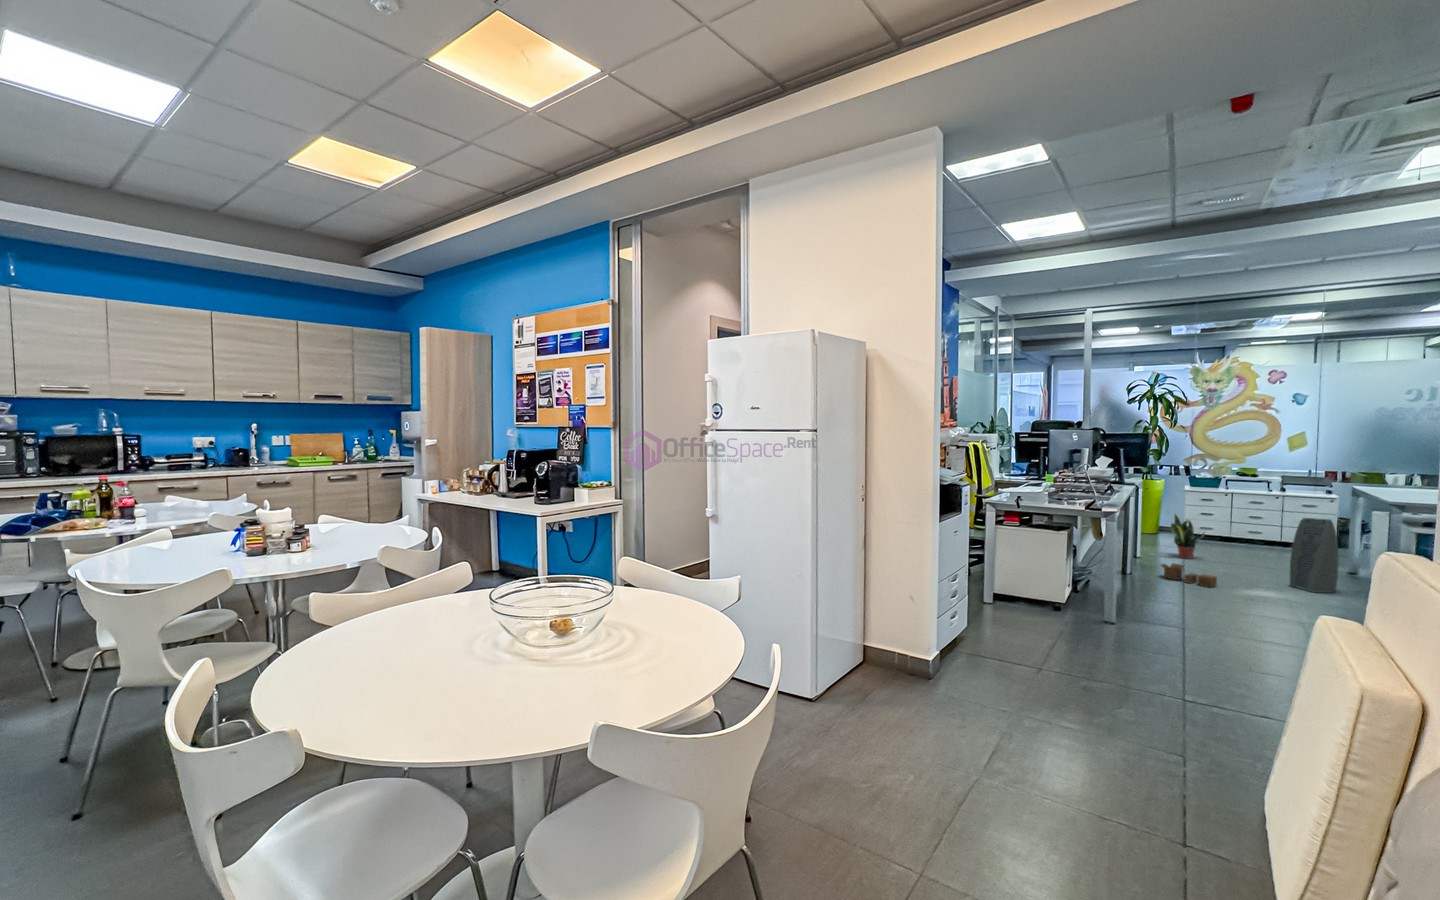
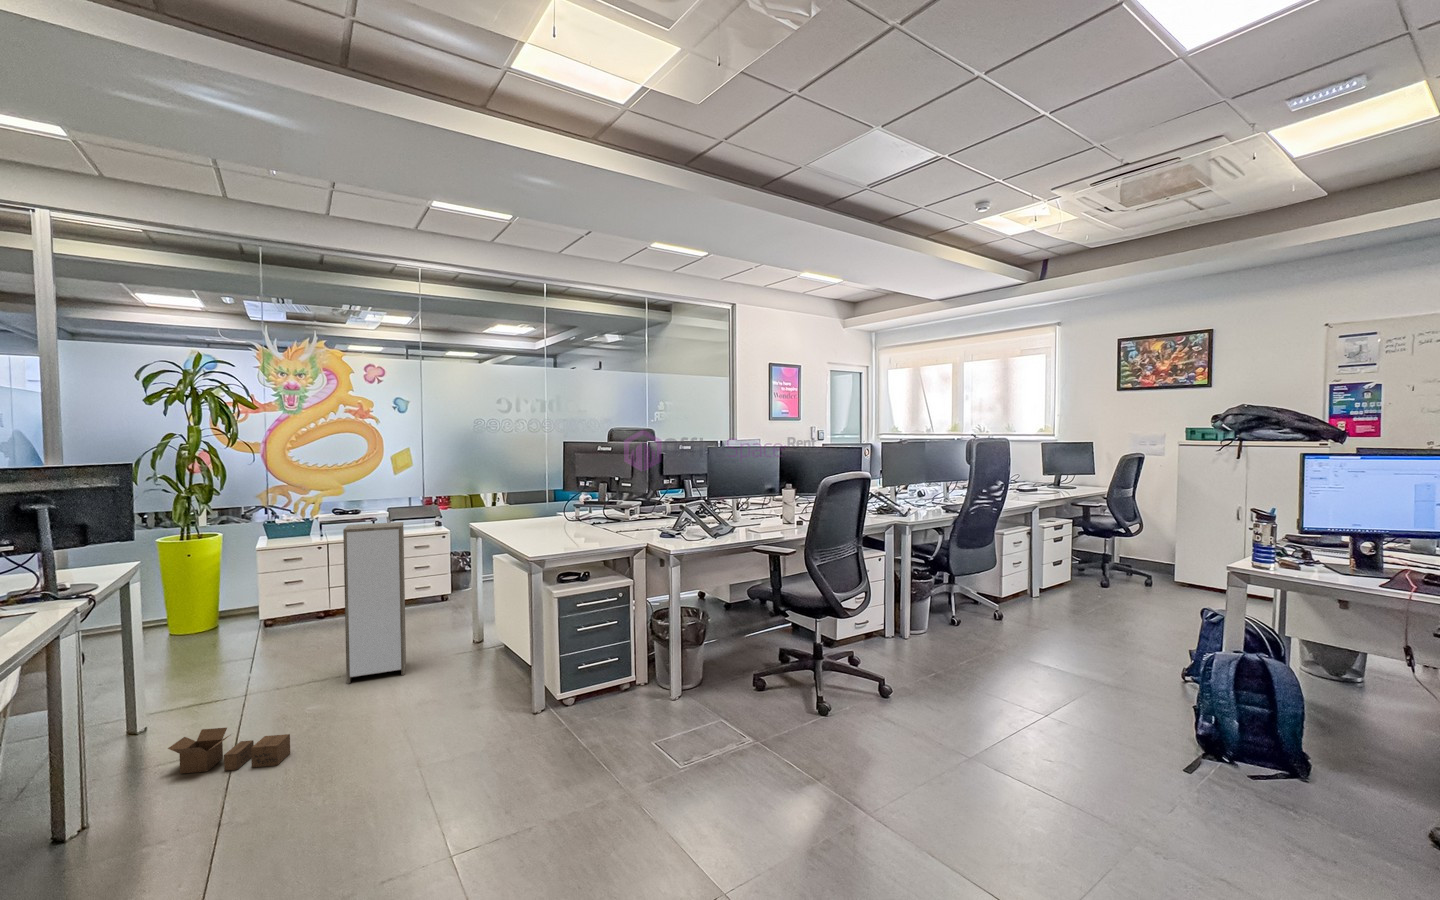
storage cabinet: none [1246,480,1295,578] -> present [343,522,406,684]
potted plant: present [1171,515,1205,559] -> none [217,603,282,685]
air purifier: present [1290,518,1339,593] -> none [406,574,464,698]

